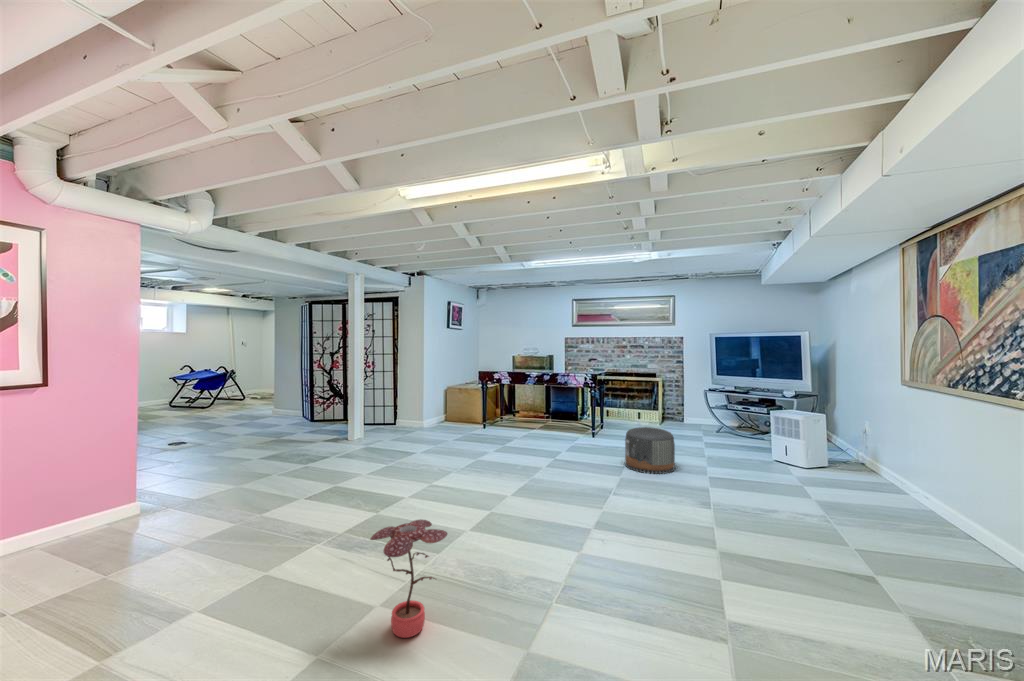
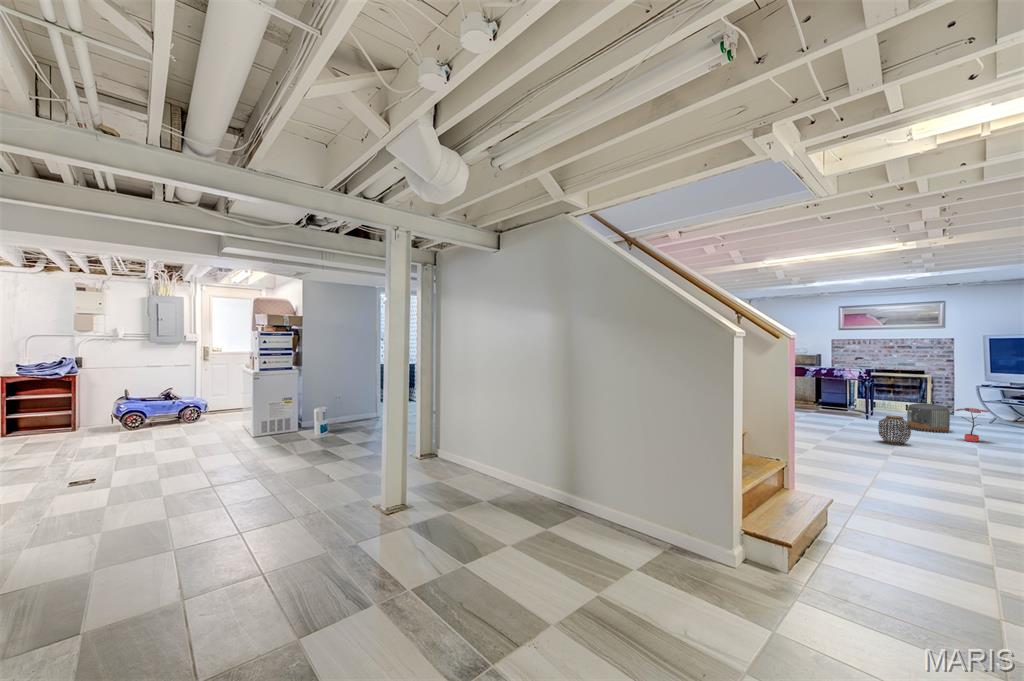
woven basket: none [558,478,607,538] -> present [878,416,911,444]
potted plant: present [370,519,447,638] -> present [955,408,989,442]

